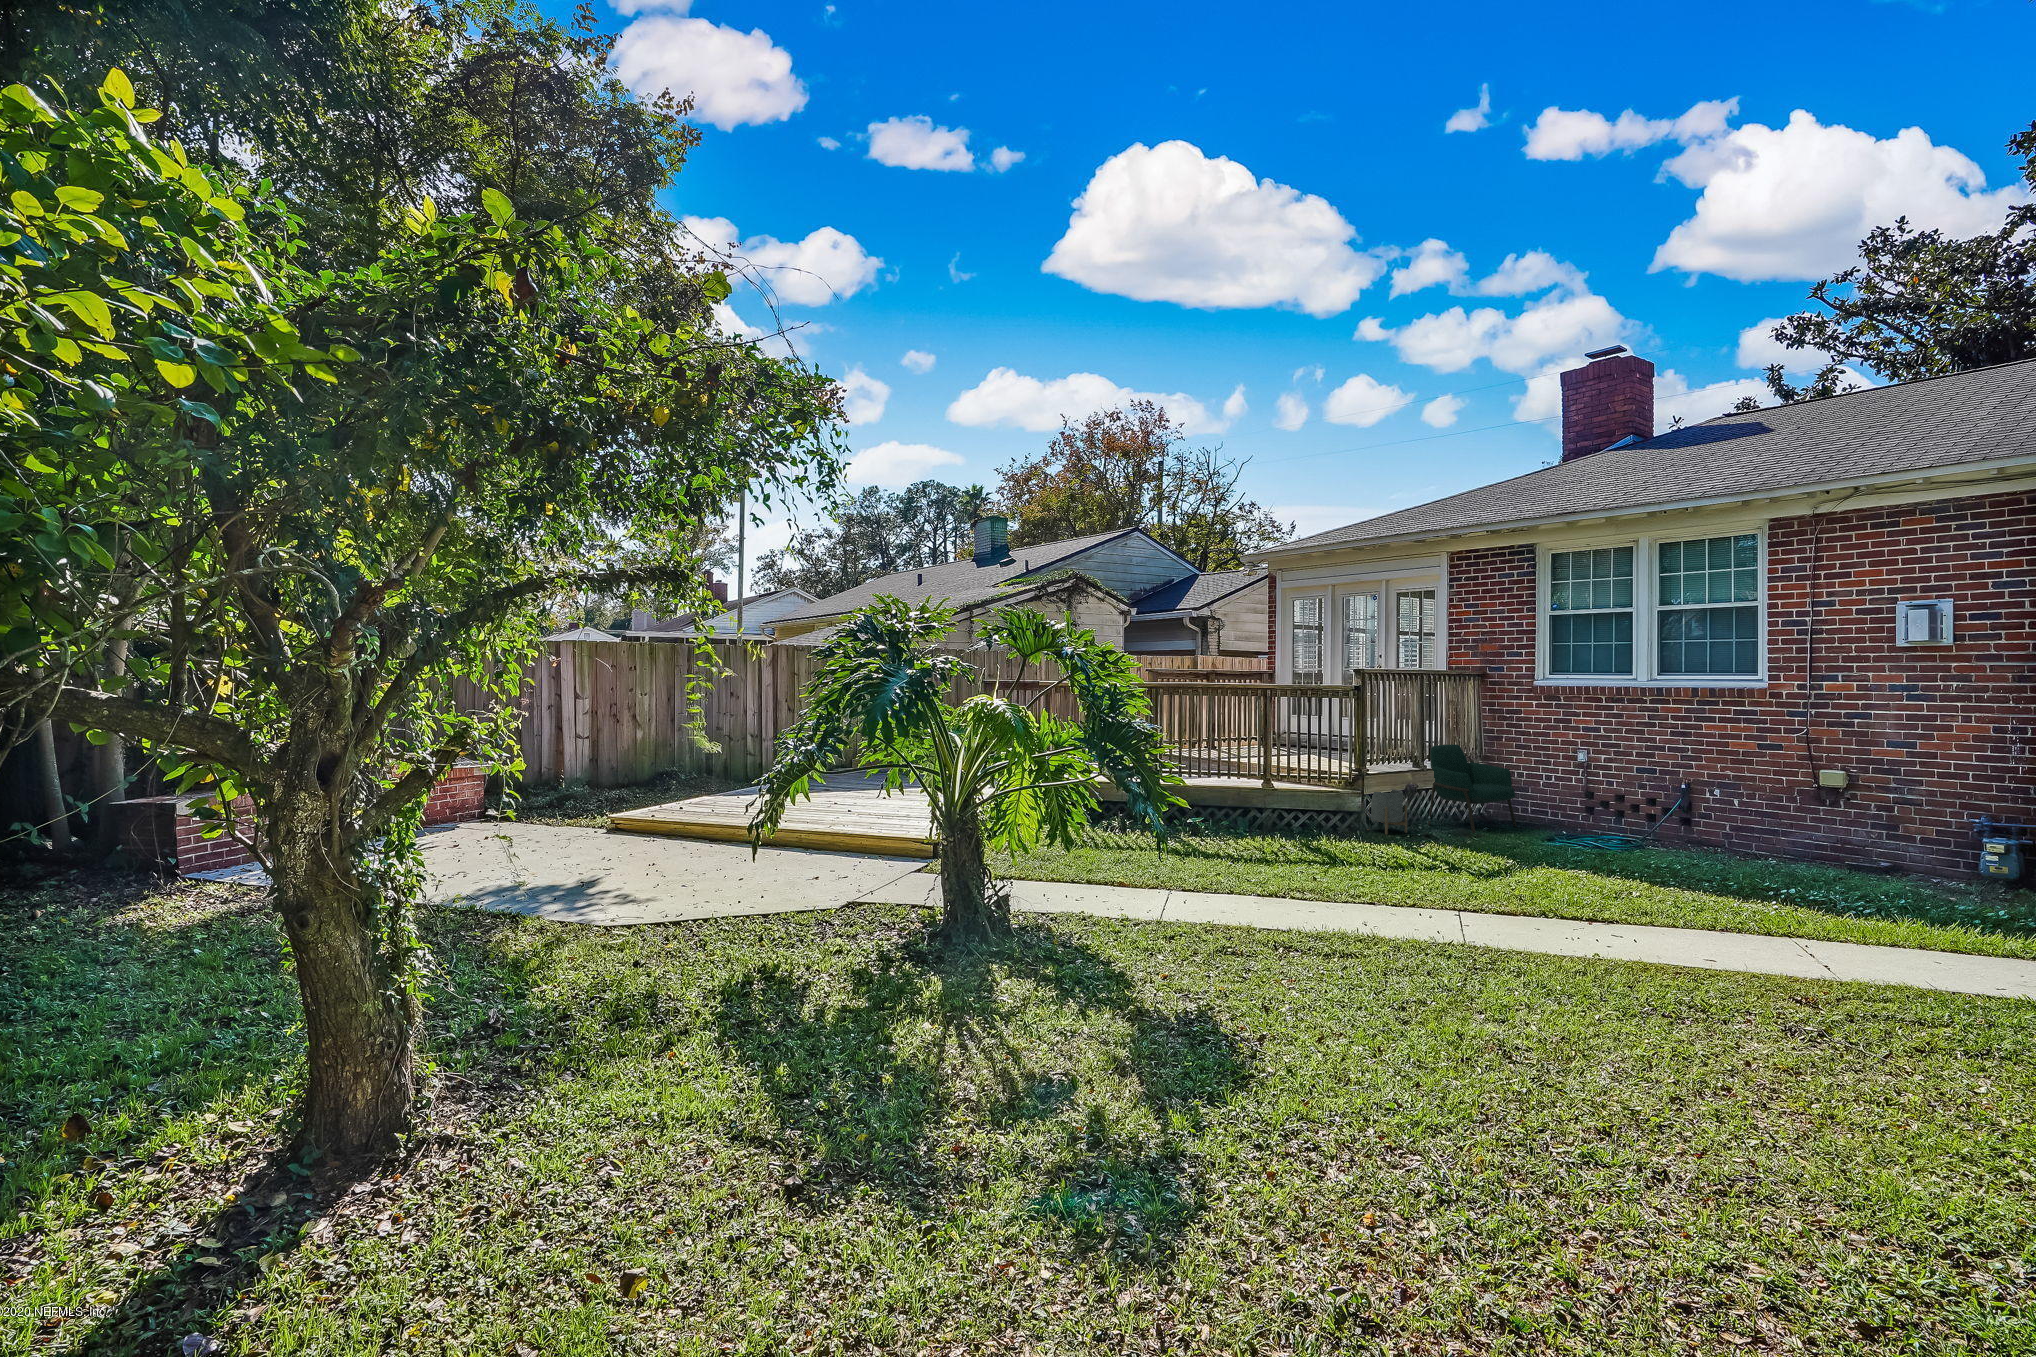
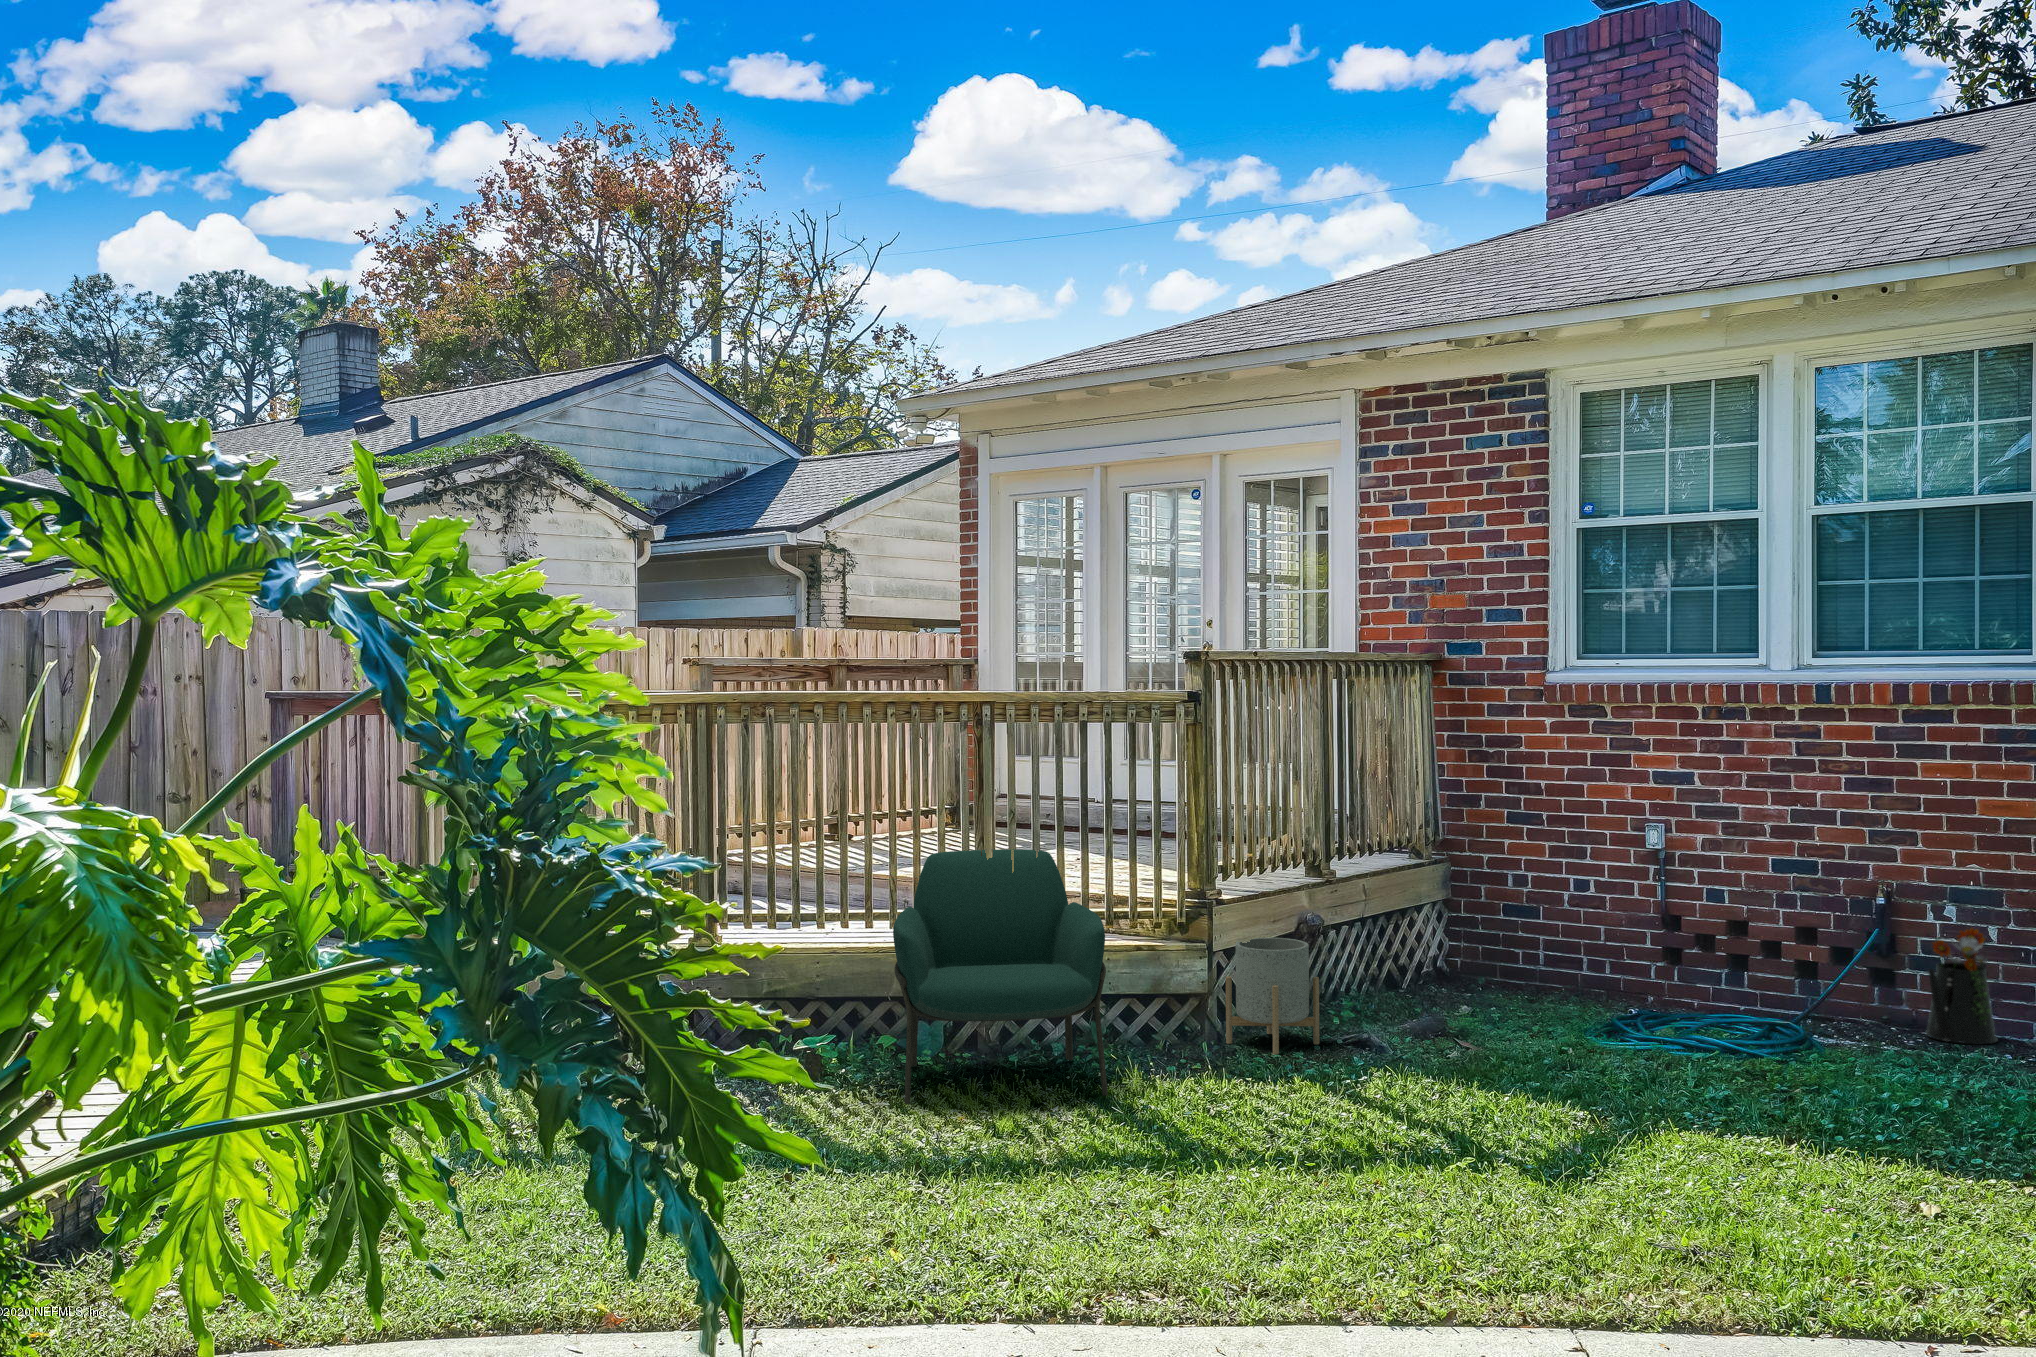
armchair: present [1428,744,1517,833] -> present [893,849,1108,1104]
watering can: none [1698,799,1736,851] -> present [1925,928,1998,1044]

